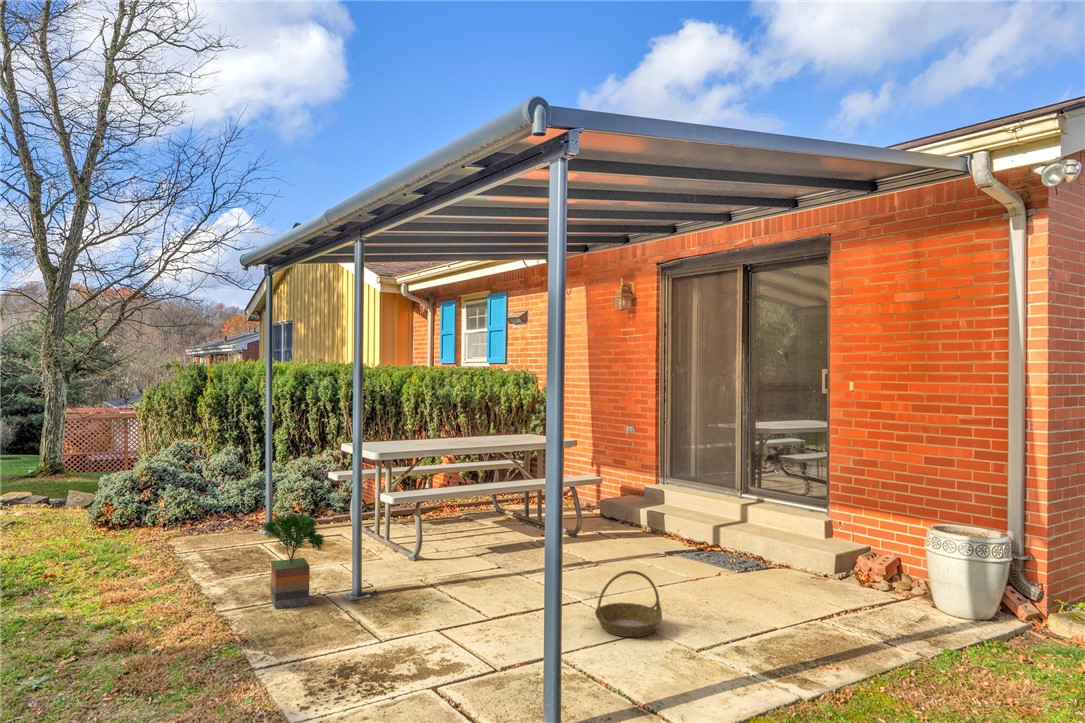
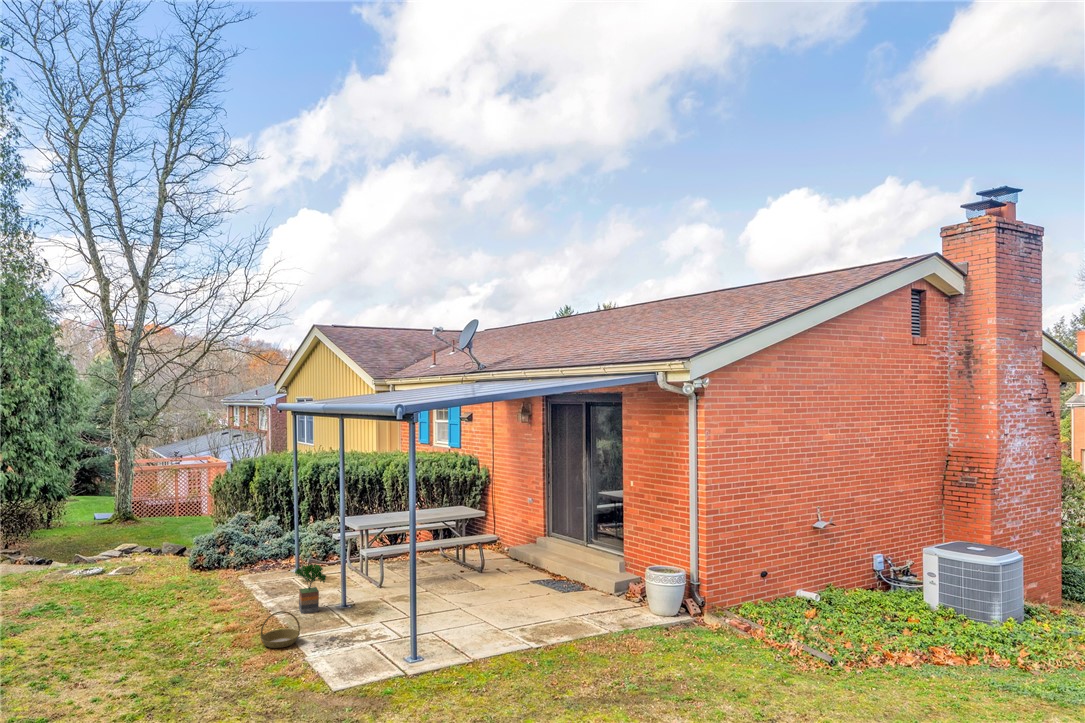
basket: present [595,571,662,637] -> present [261,611,300,648]

